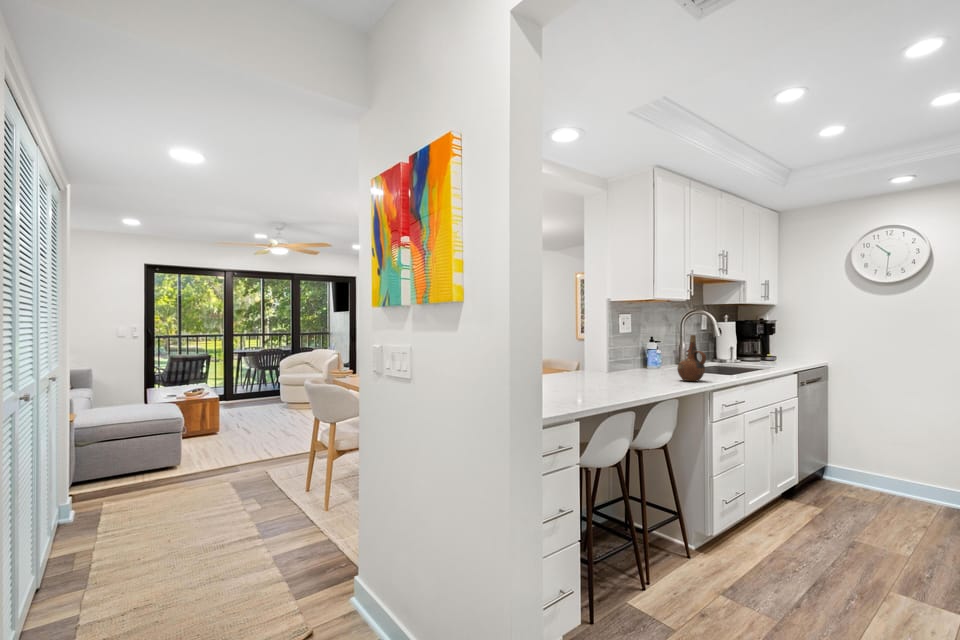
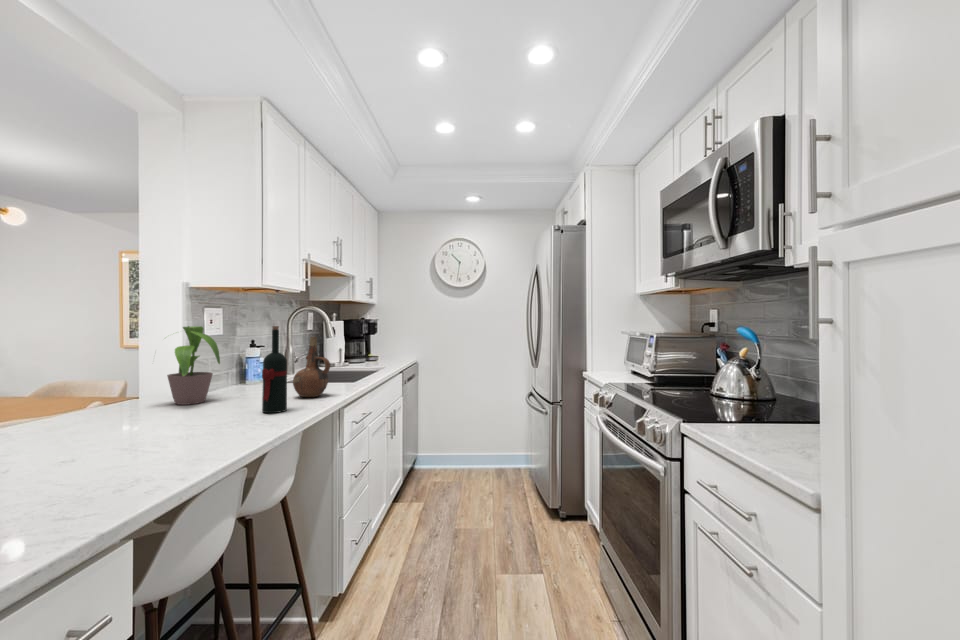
potted plant: none [588,326,634,377] -> present [167,326,220,405]
wine bottle: none [653,327,670,387] -> present [262,326,287,413]

